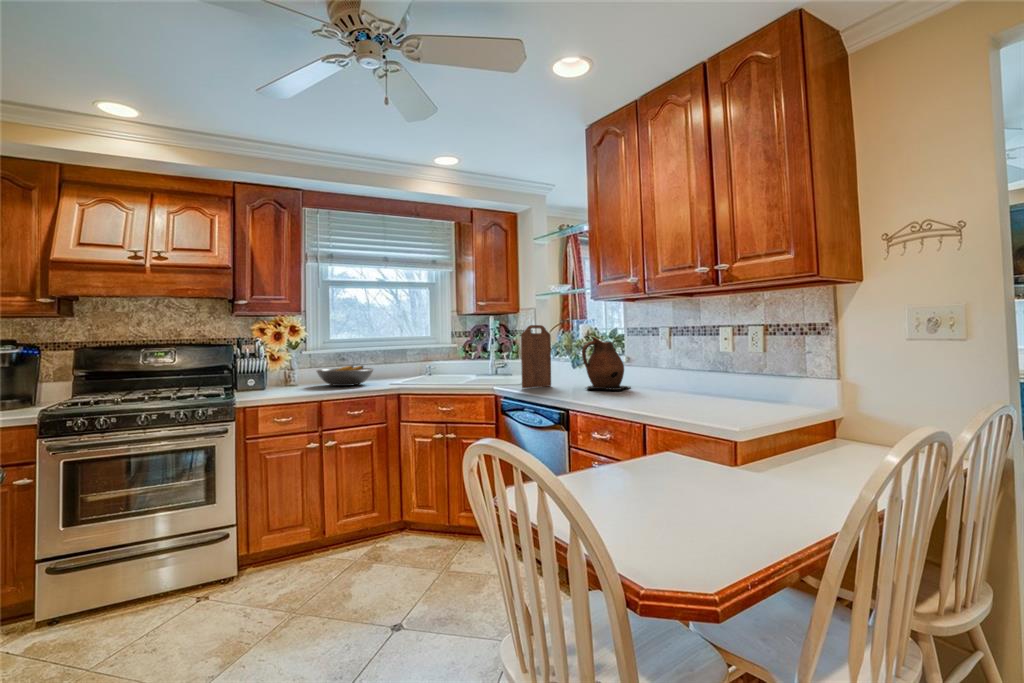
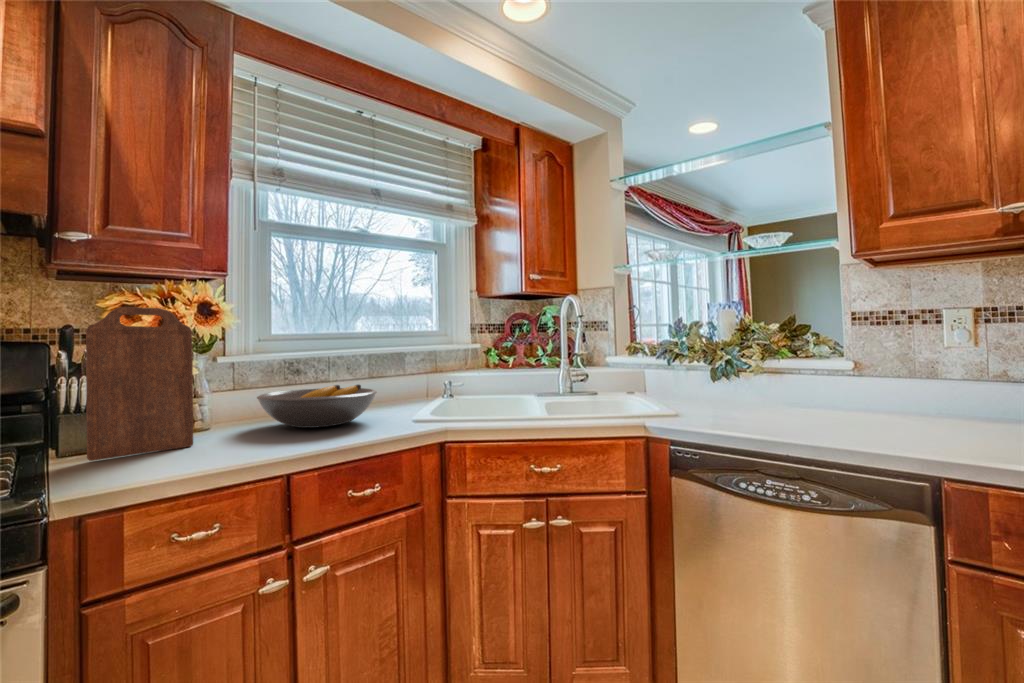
cutting board: present [521,325,551,388] -> present [86,307,193,461]
ceramic pitcher: present [582,337,629,390] -> none [810,324,920,427]

